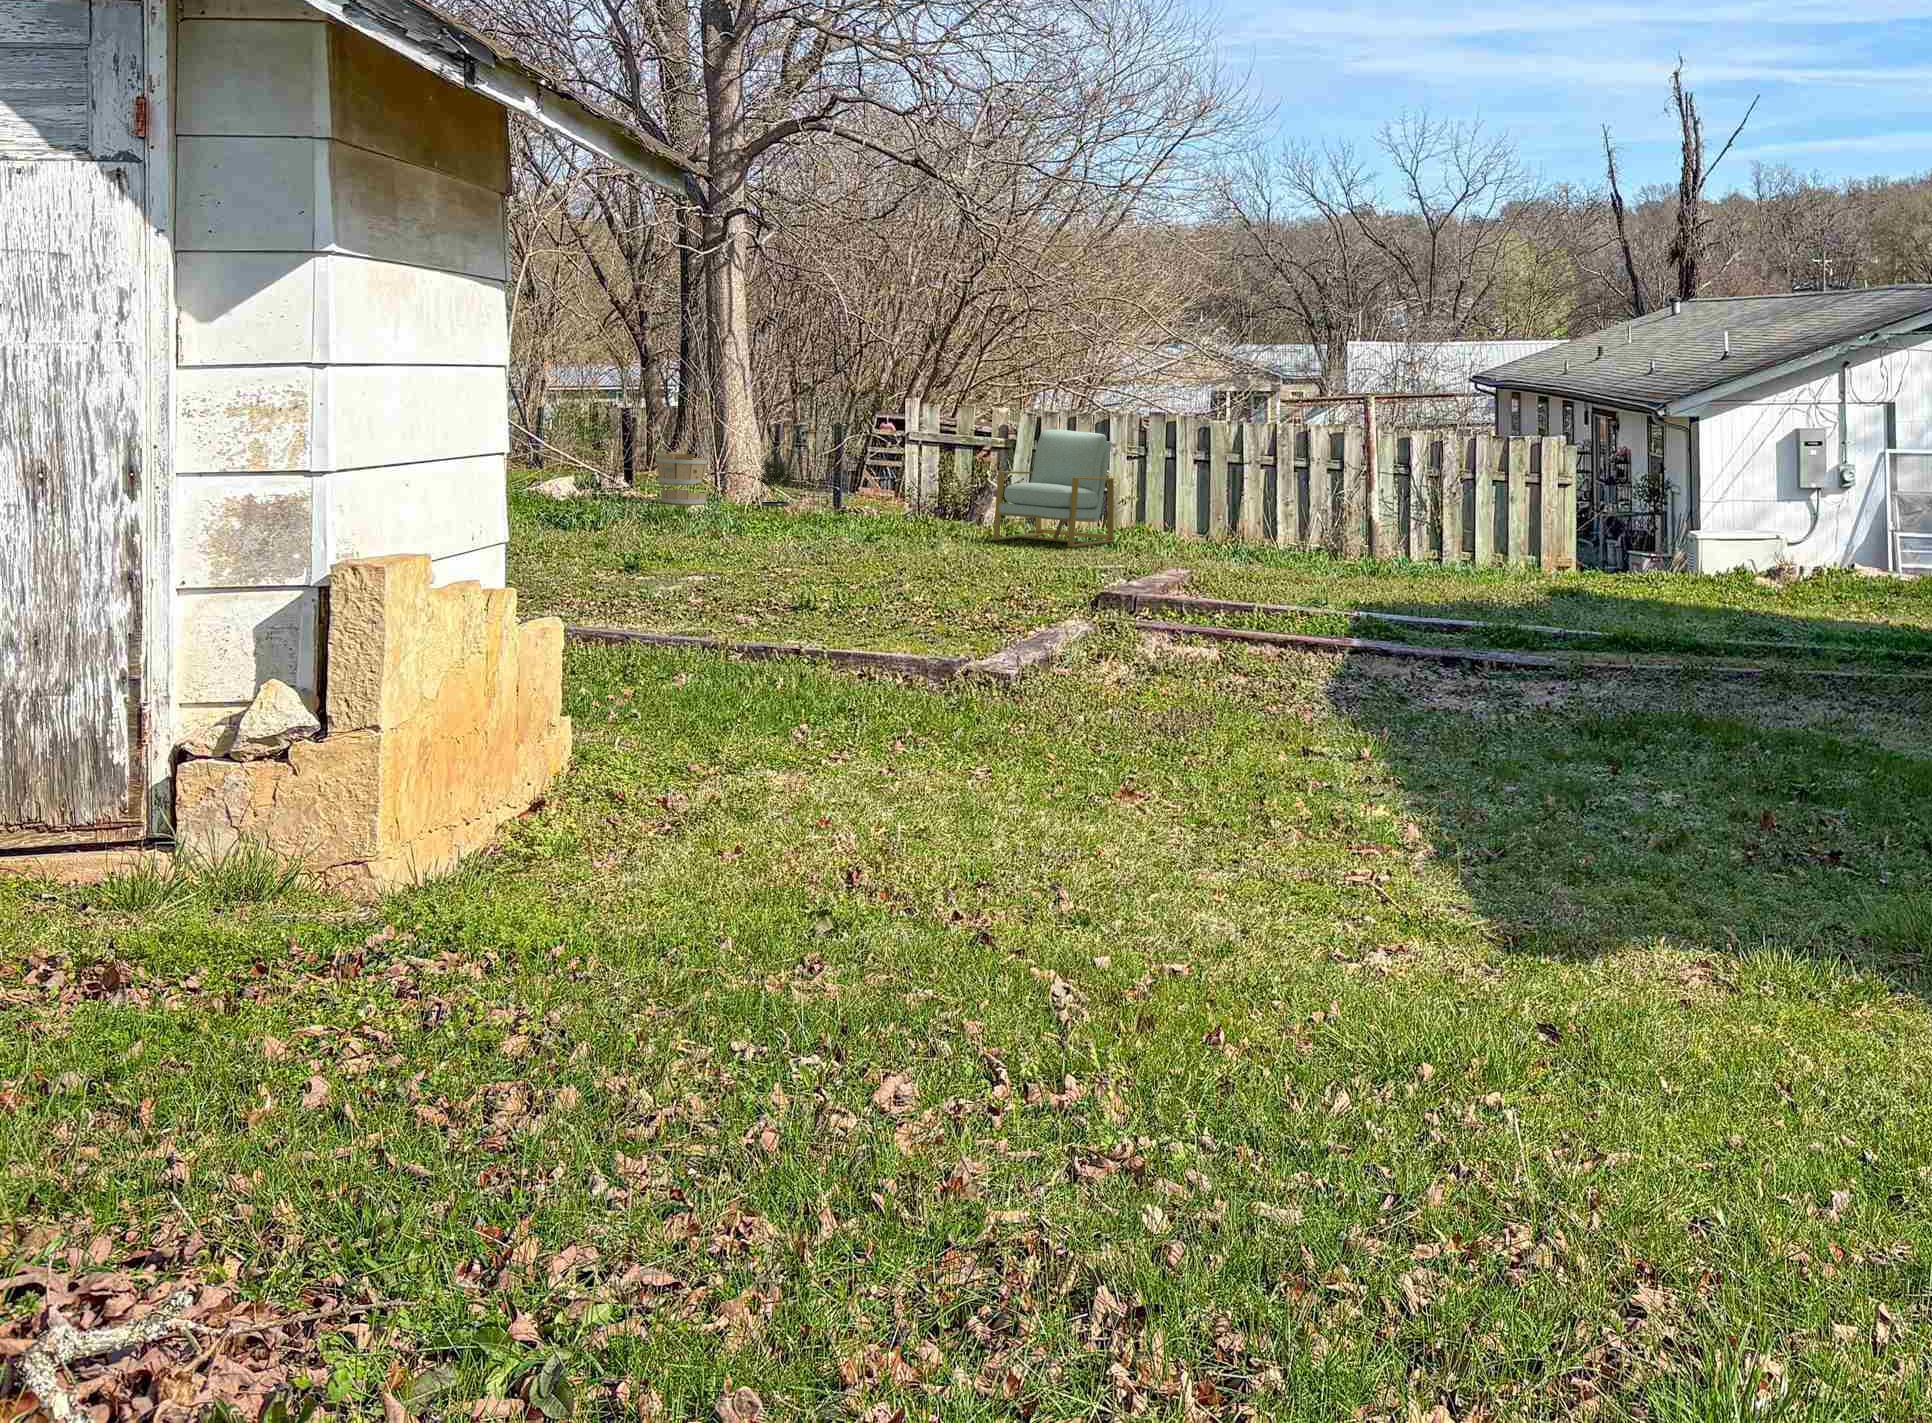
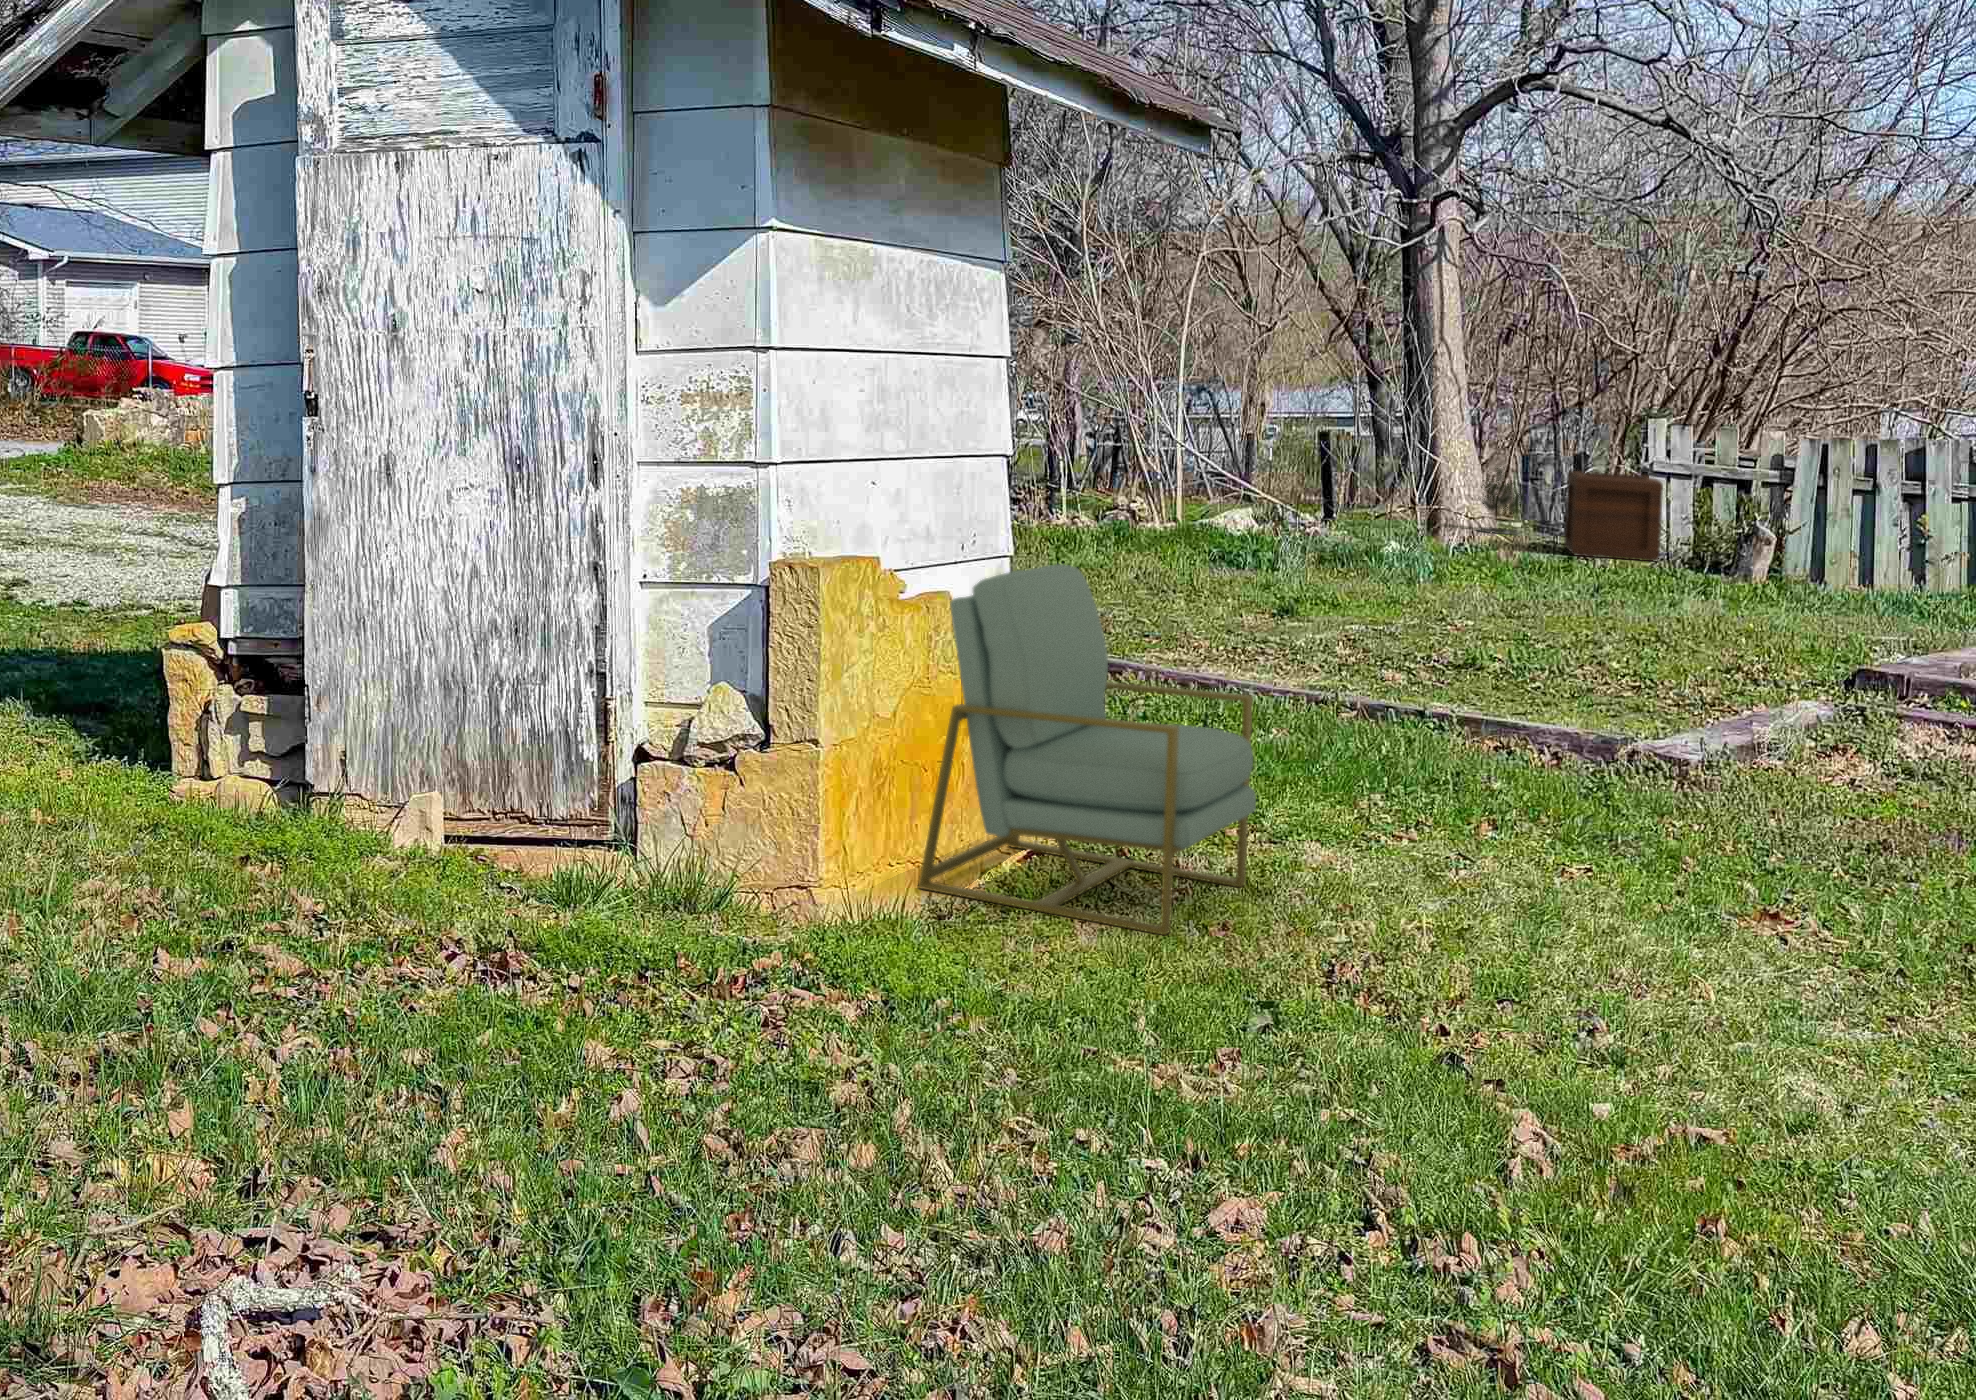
chair: present [993,430,1114,547] -> present [918,564,1256,935]
wooden crate: none [832,450,915,523] -> present [1564,471,1663,561]
wooden bucket: present [656,452,707,505] -> none [1364,468,1434,529]

